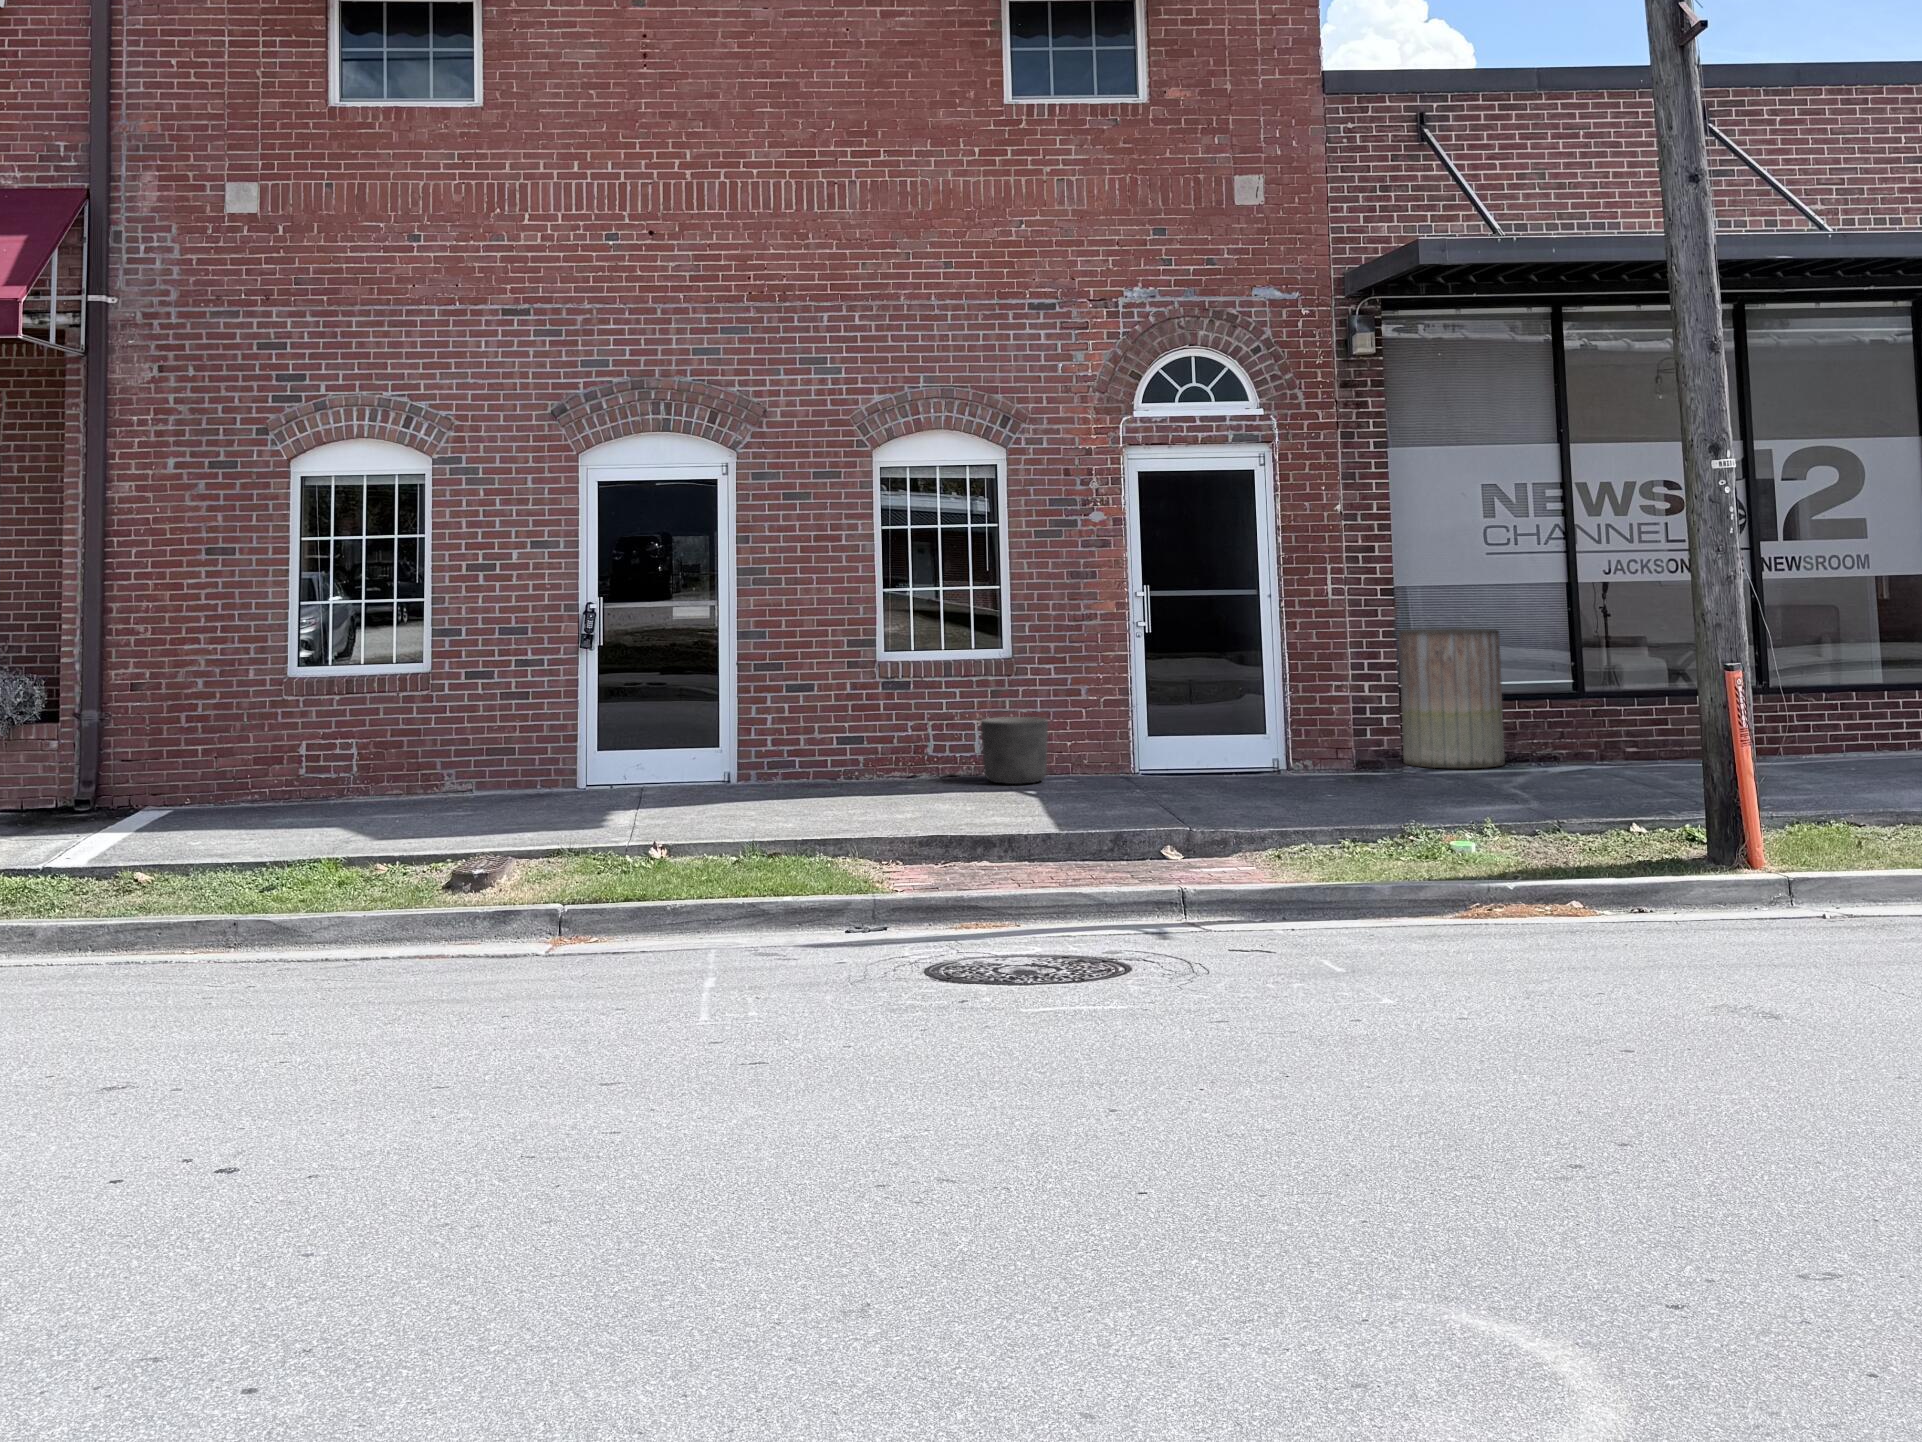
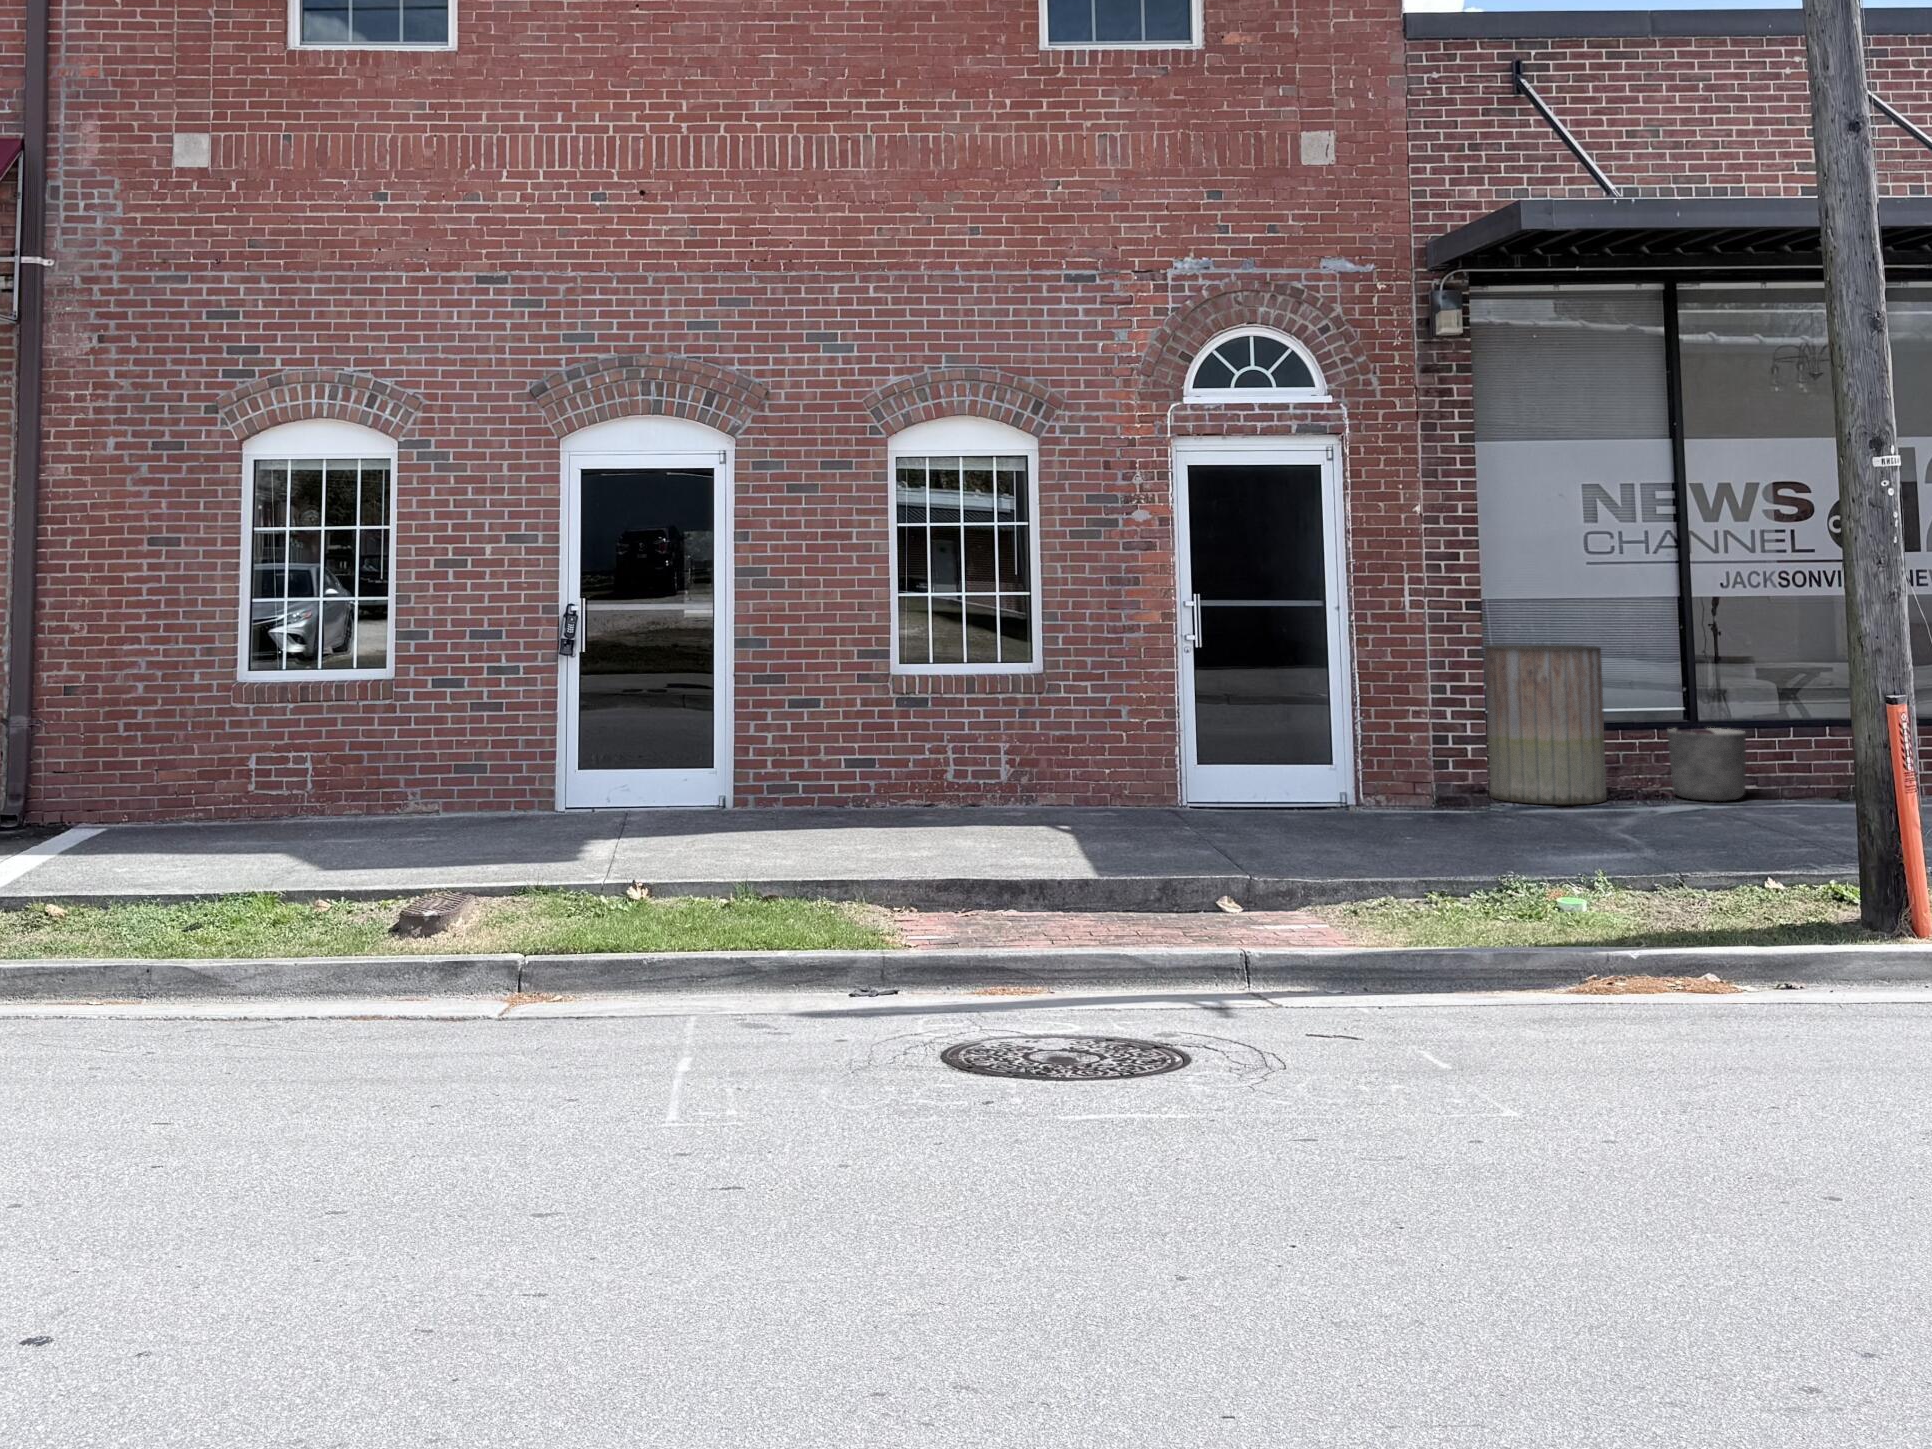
planter: present [981,717,1048,784] -> present [1667,728,1746,801]

